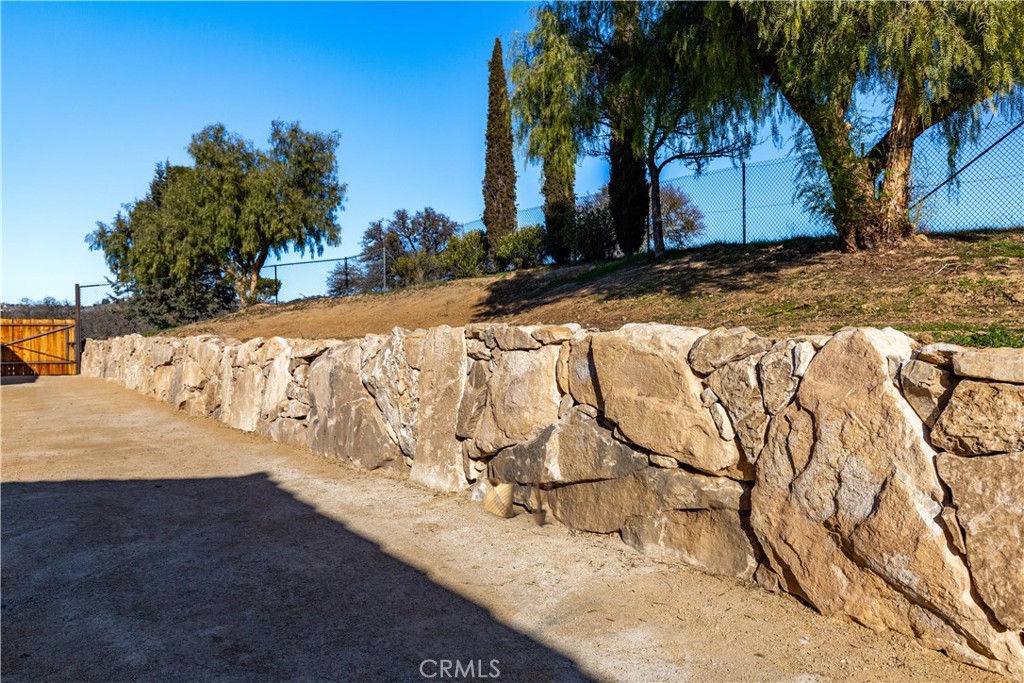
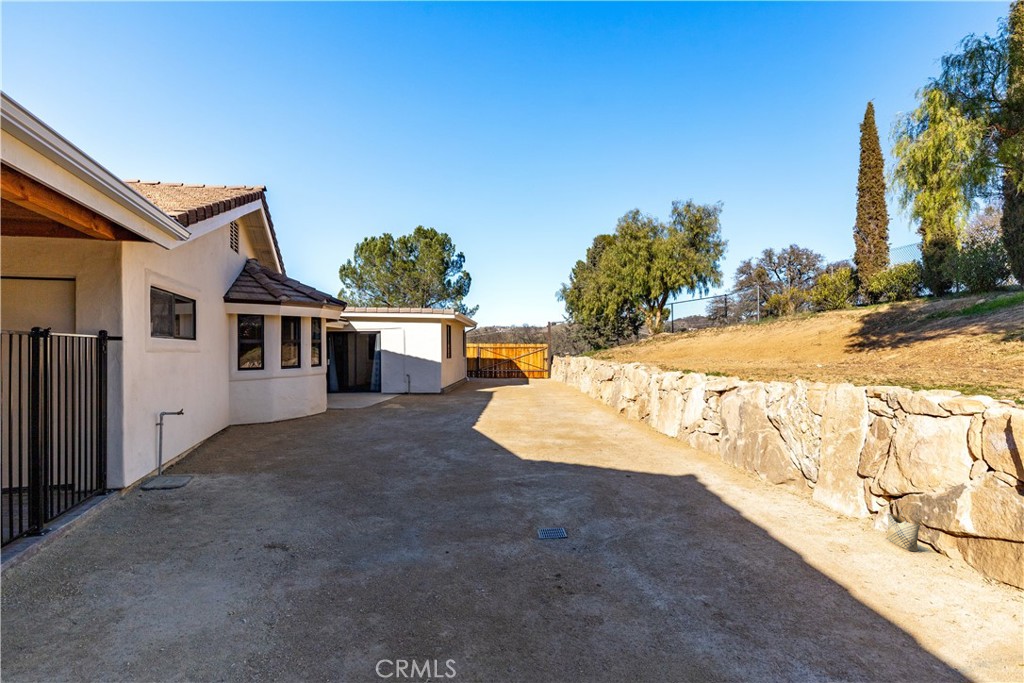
decorative plant: present [526,468,552,525] -> none [930,517,963,566]

